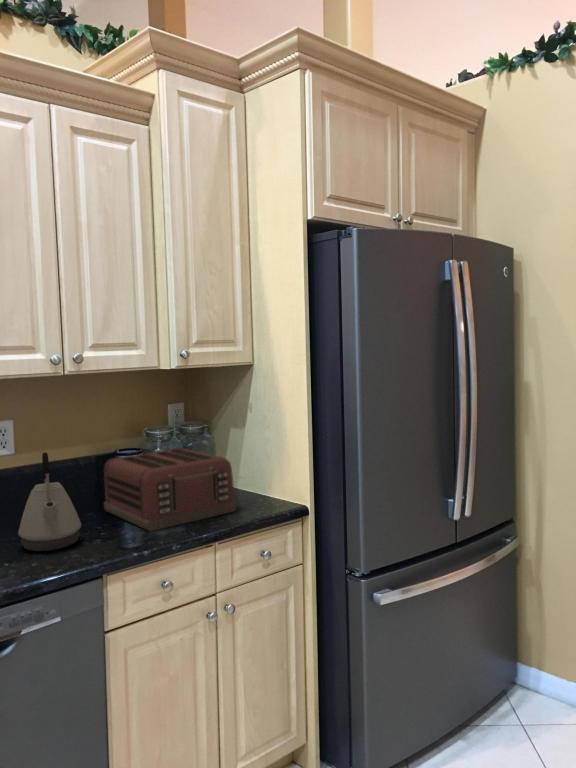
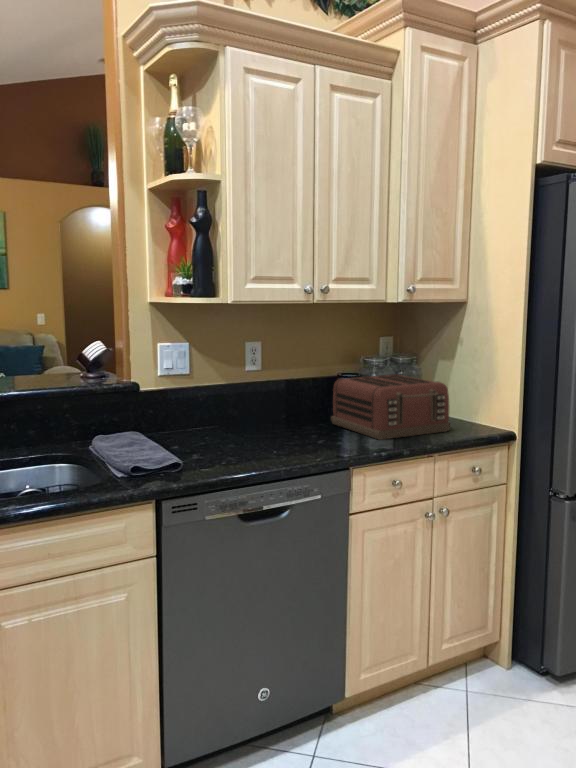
kettle: present [18,452,81,551] -> none [276,366,325,447]

